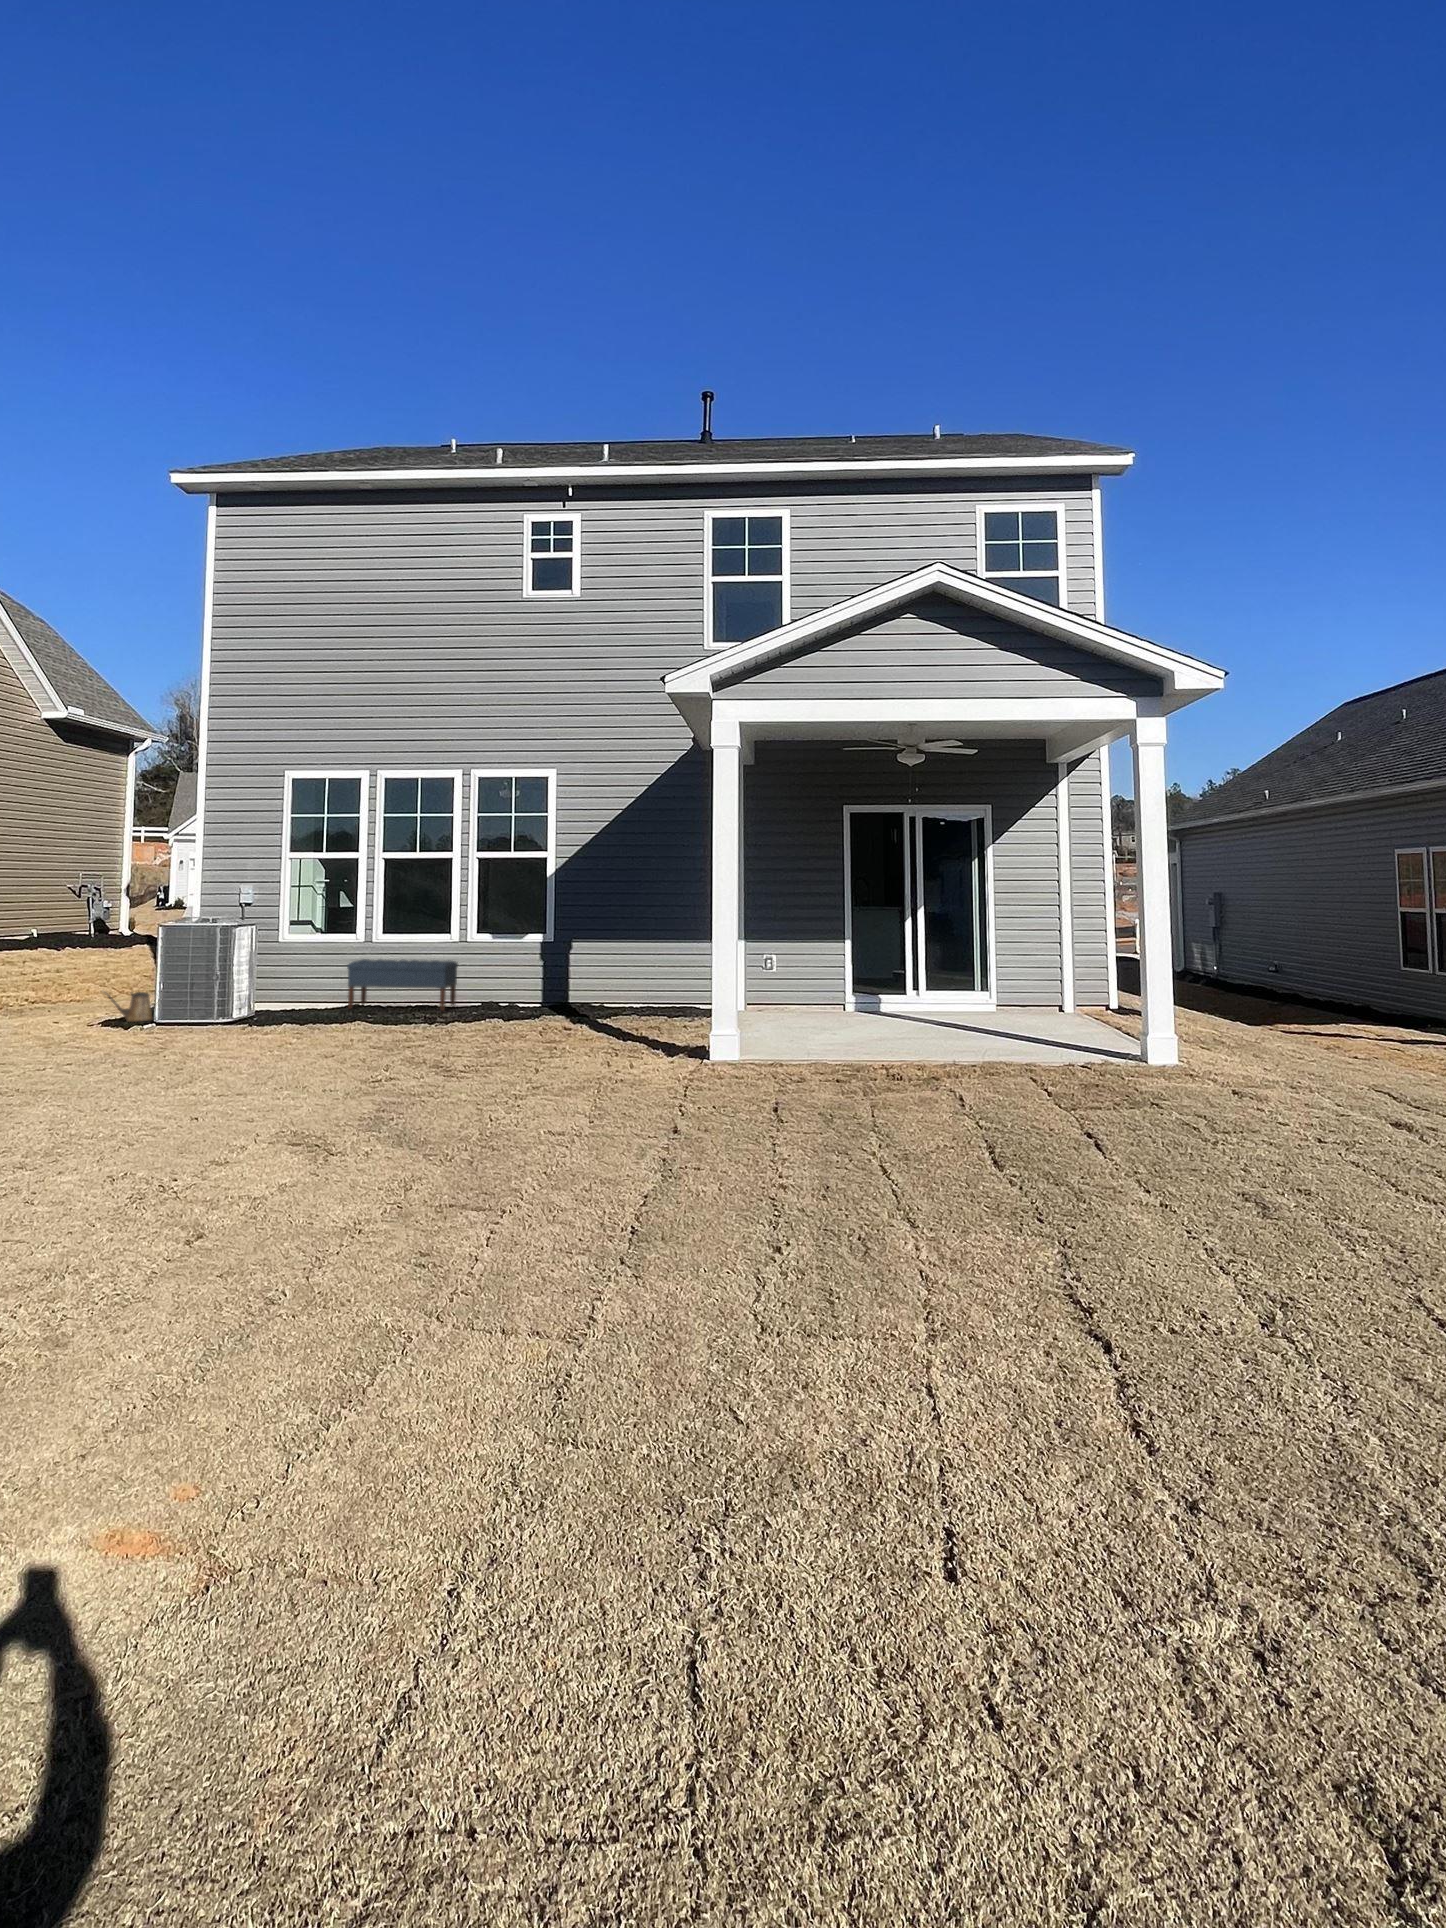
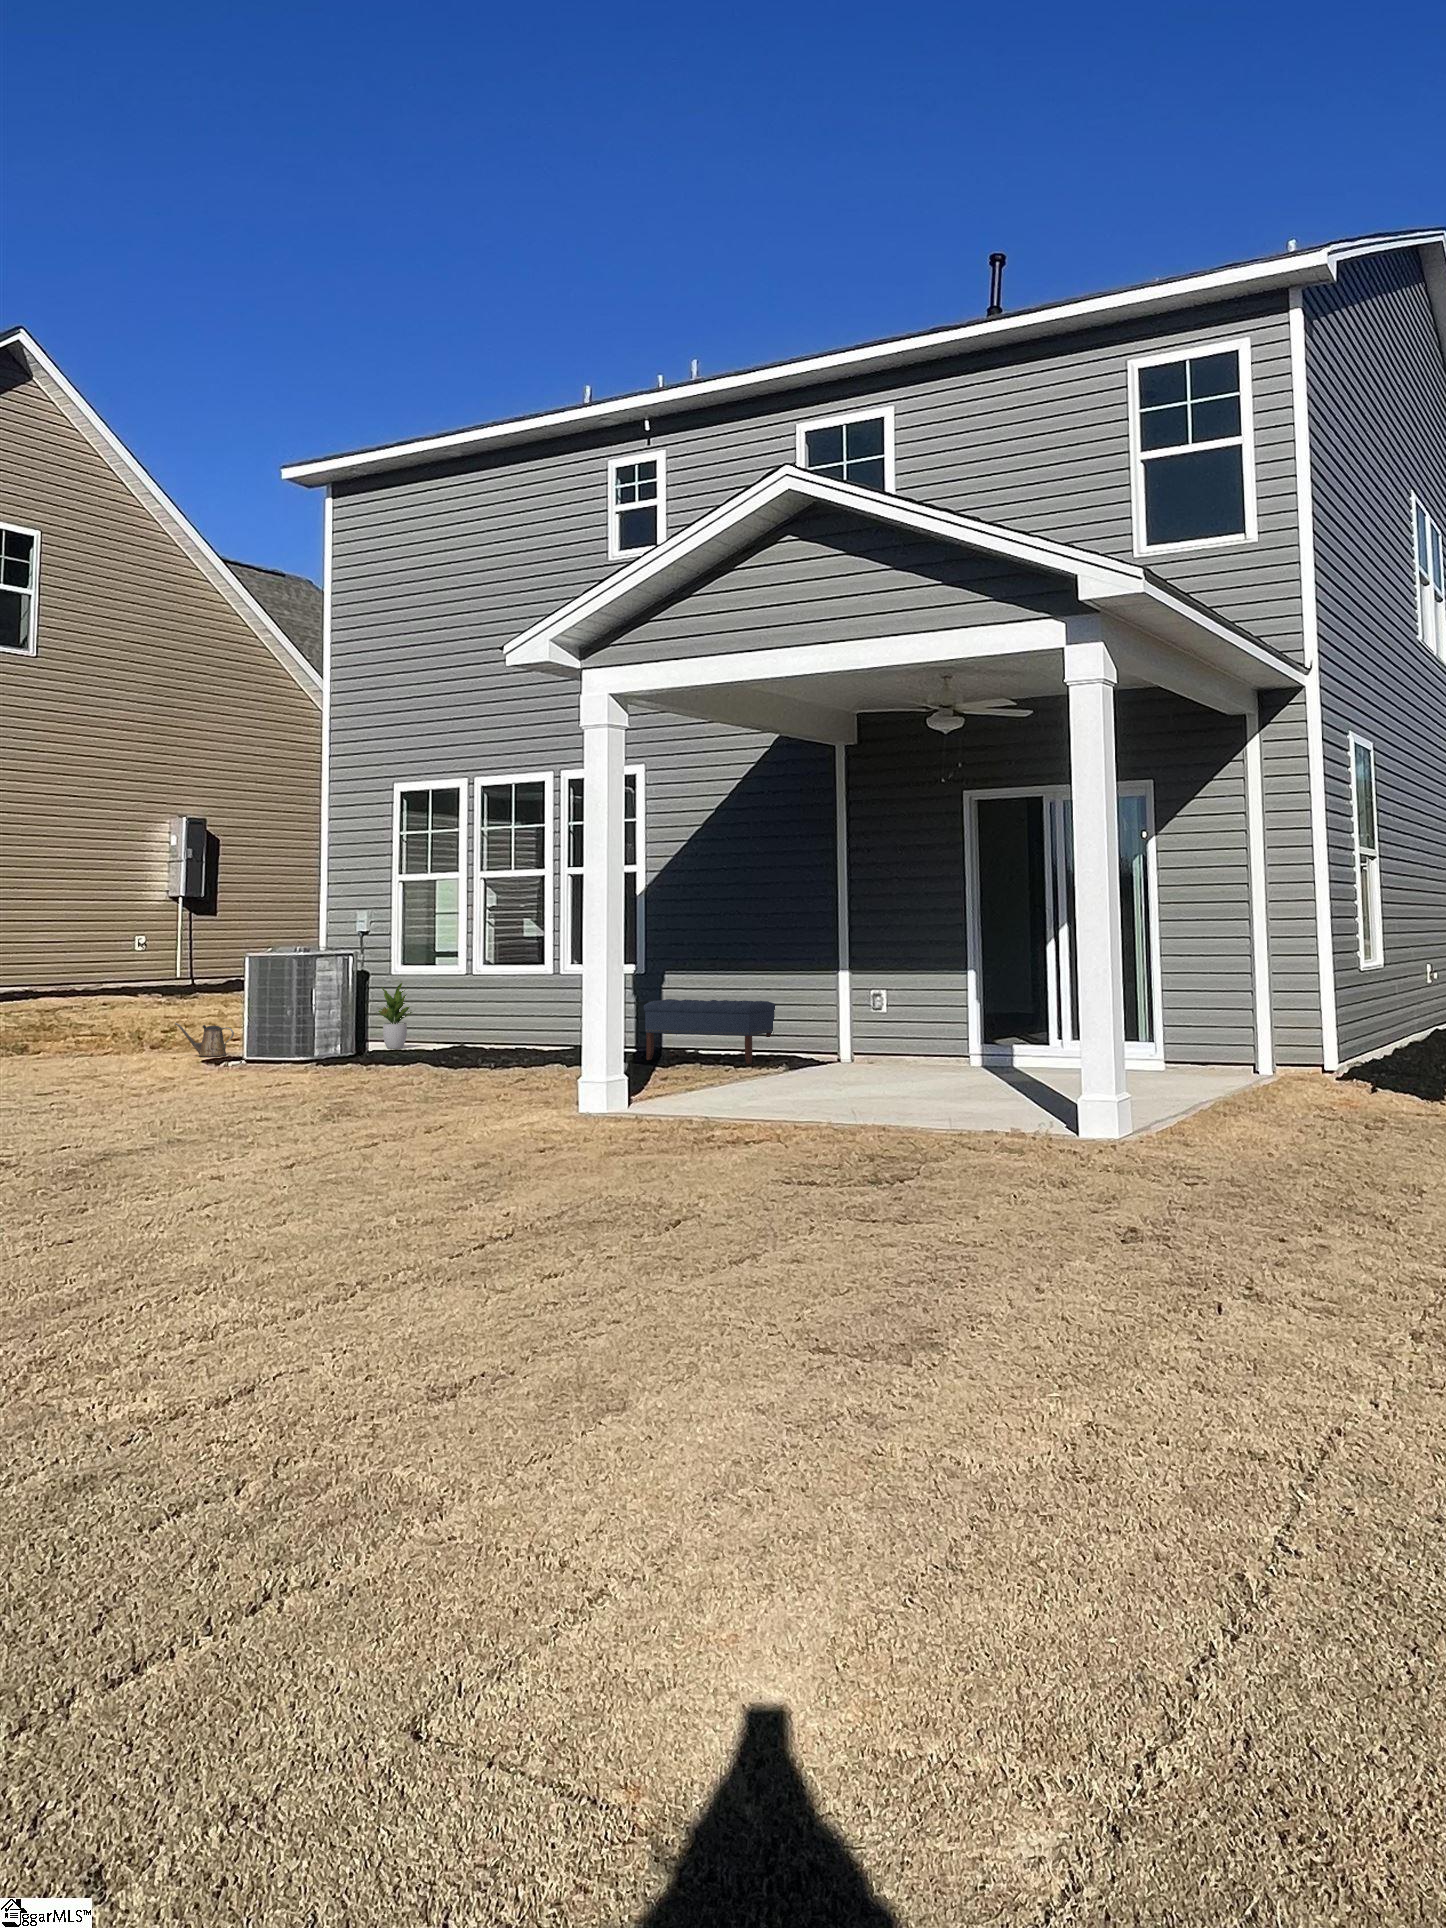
potted plant: none [281,948,321,1007] -> present [376,983,413,1049]
bench: present [347,959,458,1011] -> present [644,999,776,1064]

